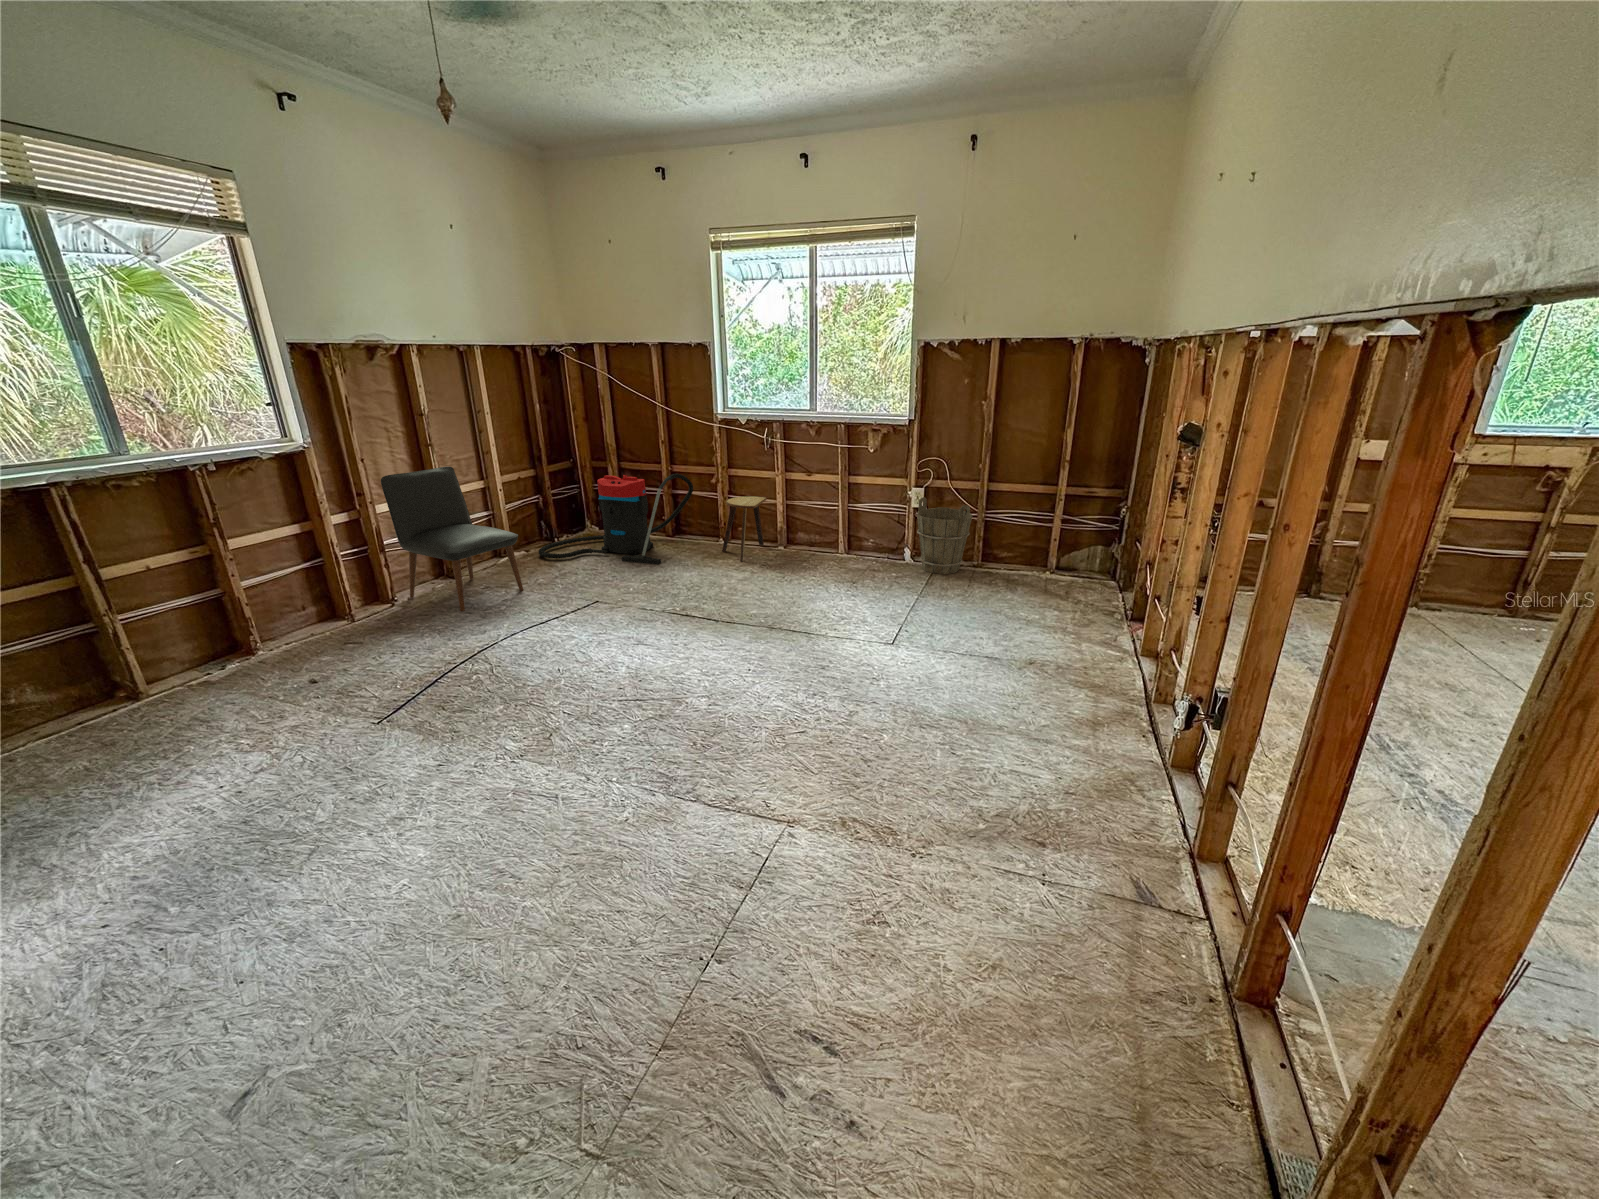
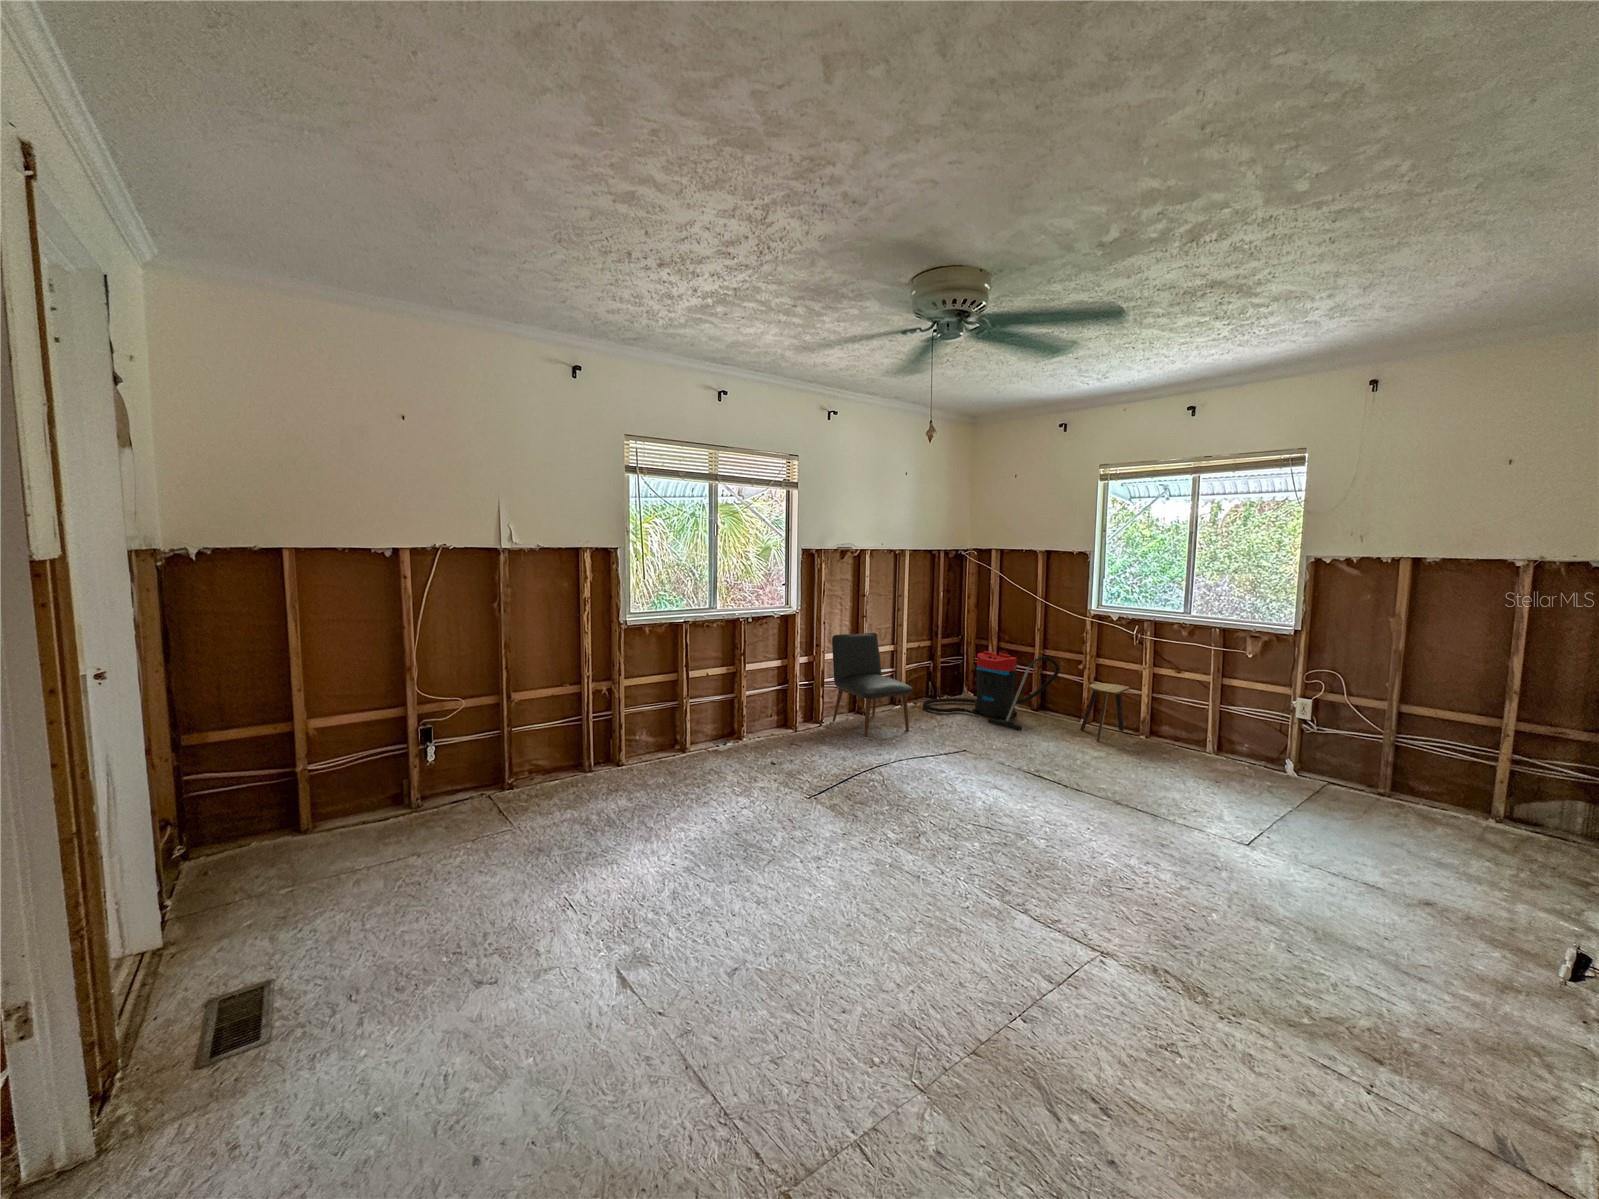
bucket: present [917,497,973,574] -> none [1301,709,1378,796]

